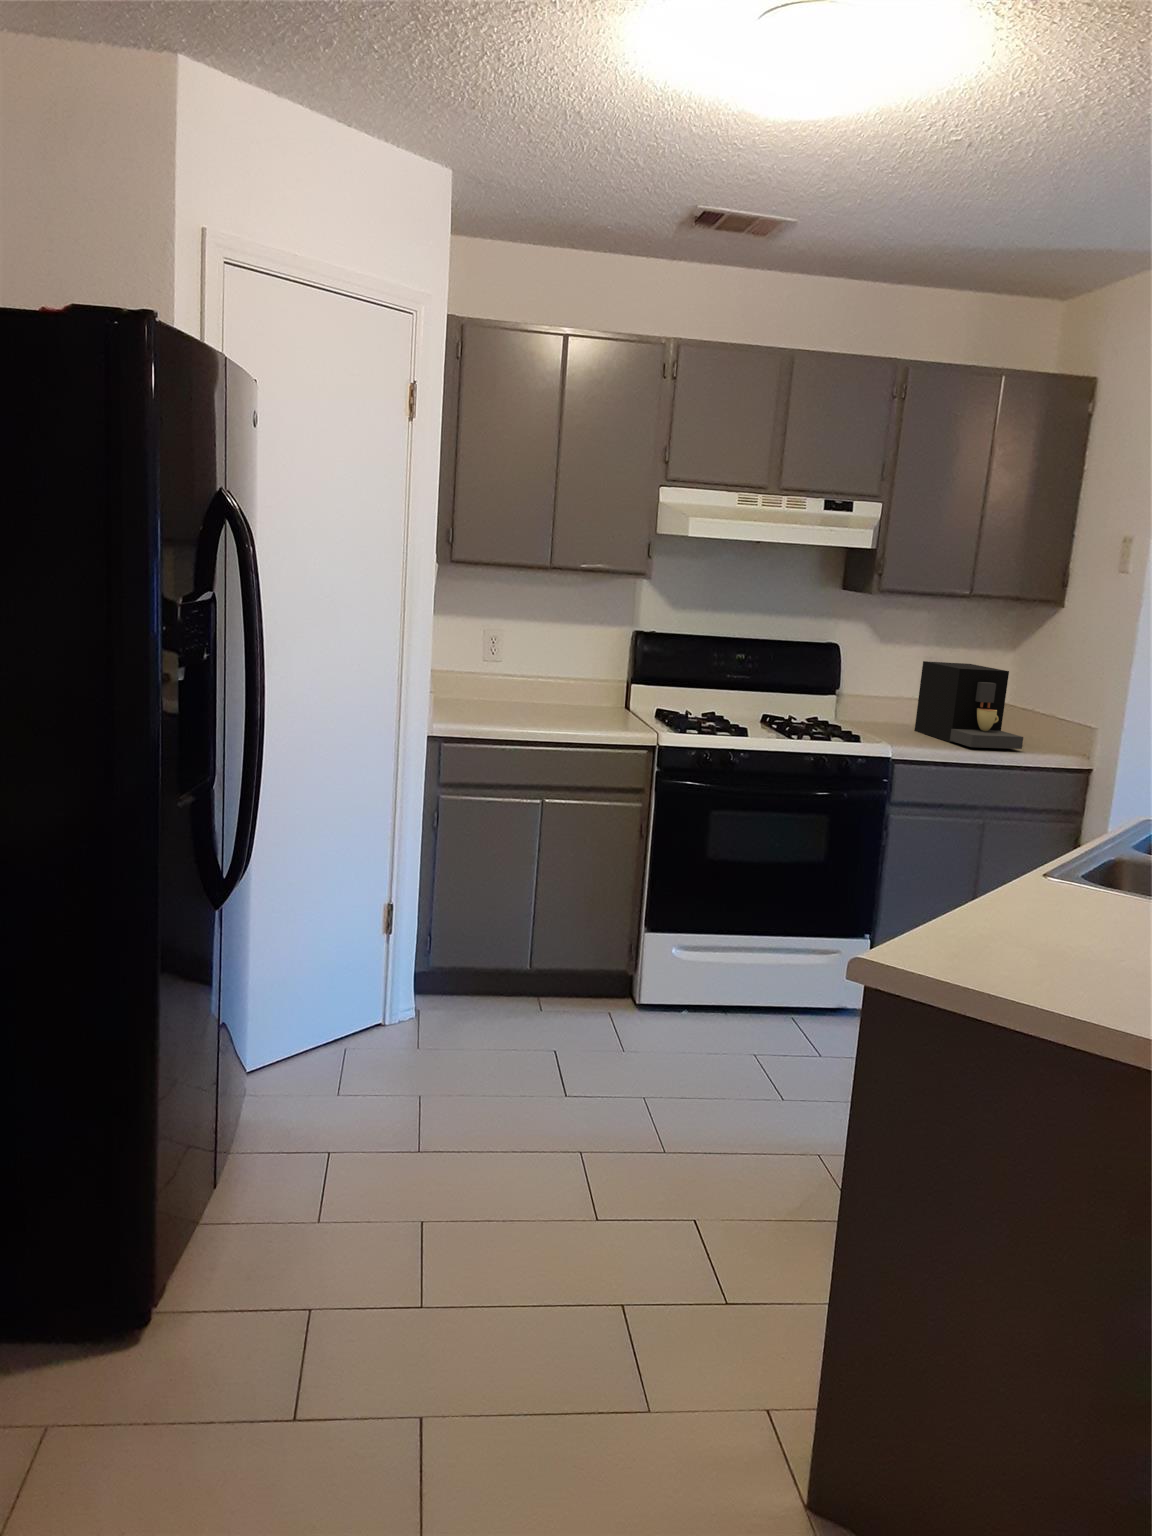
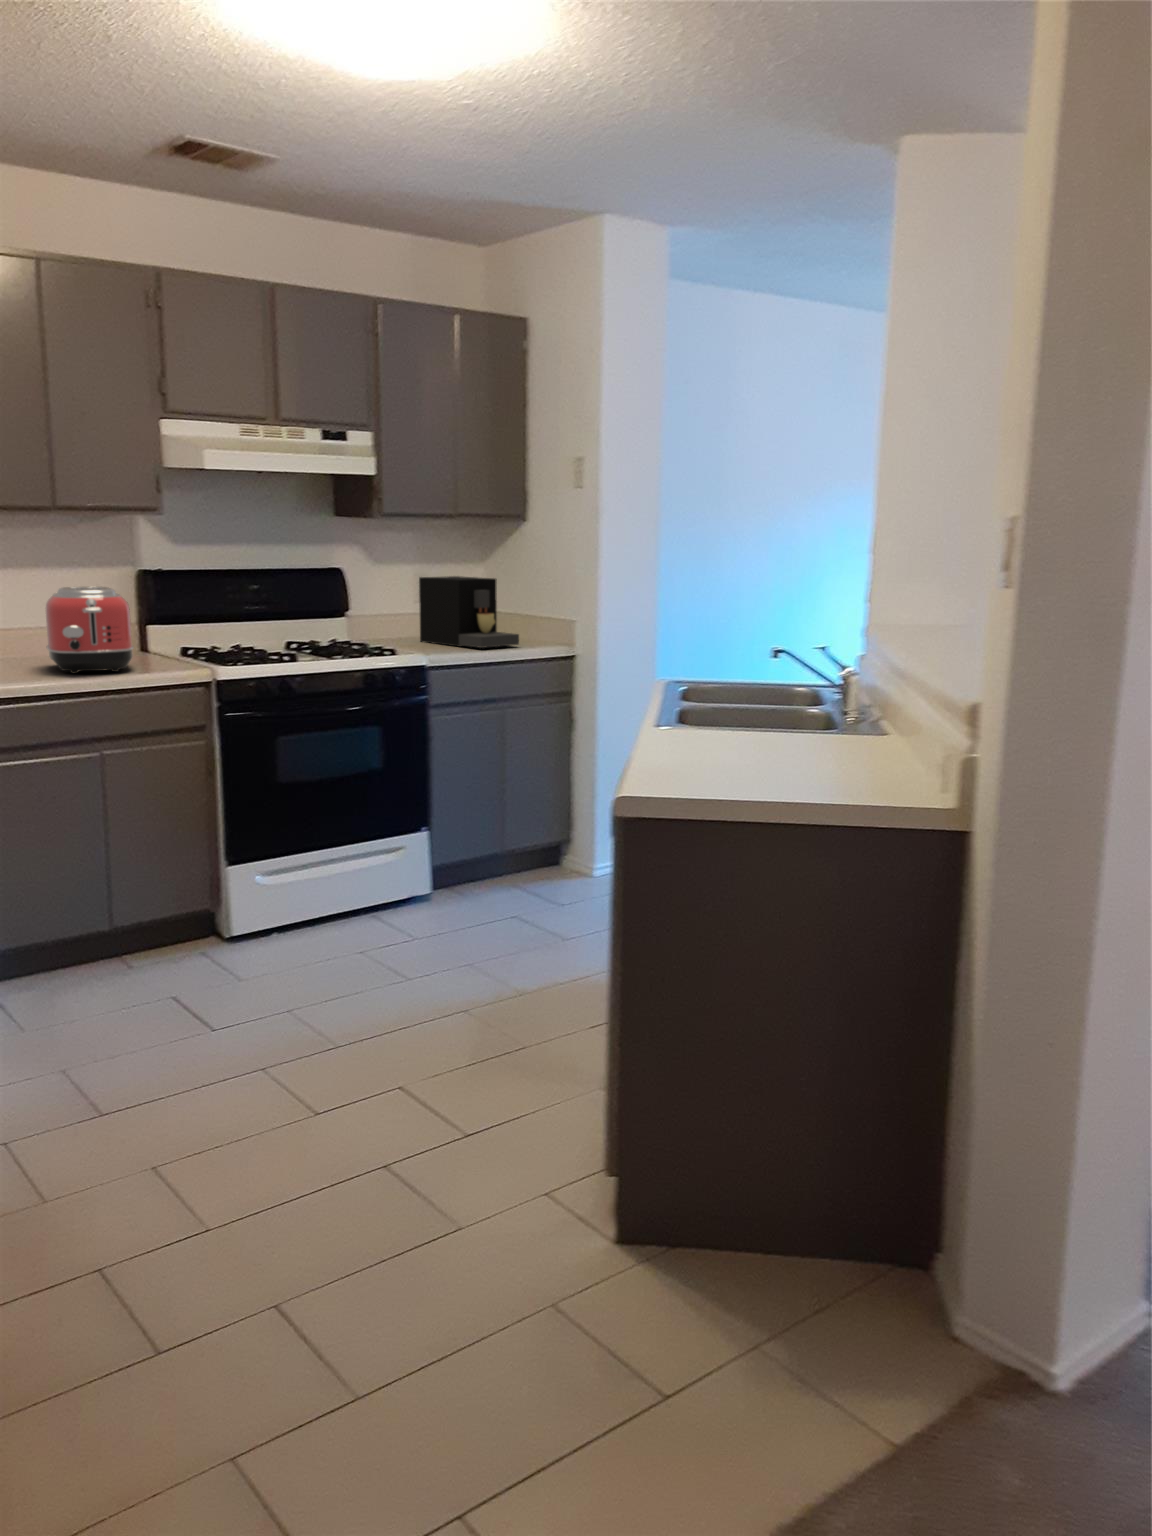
toaster: none [515,641,594,726] -> present [46,587,134,674]

